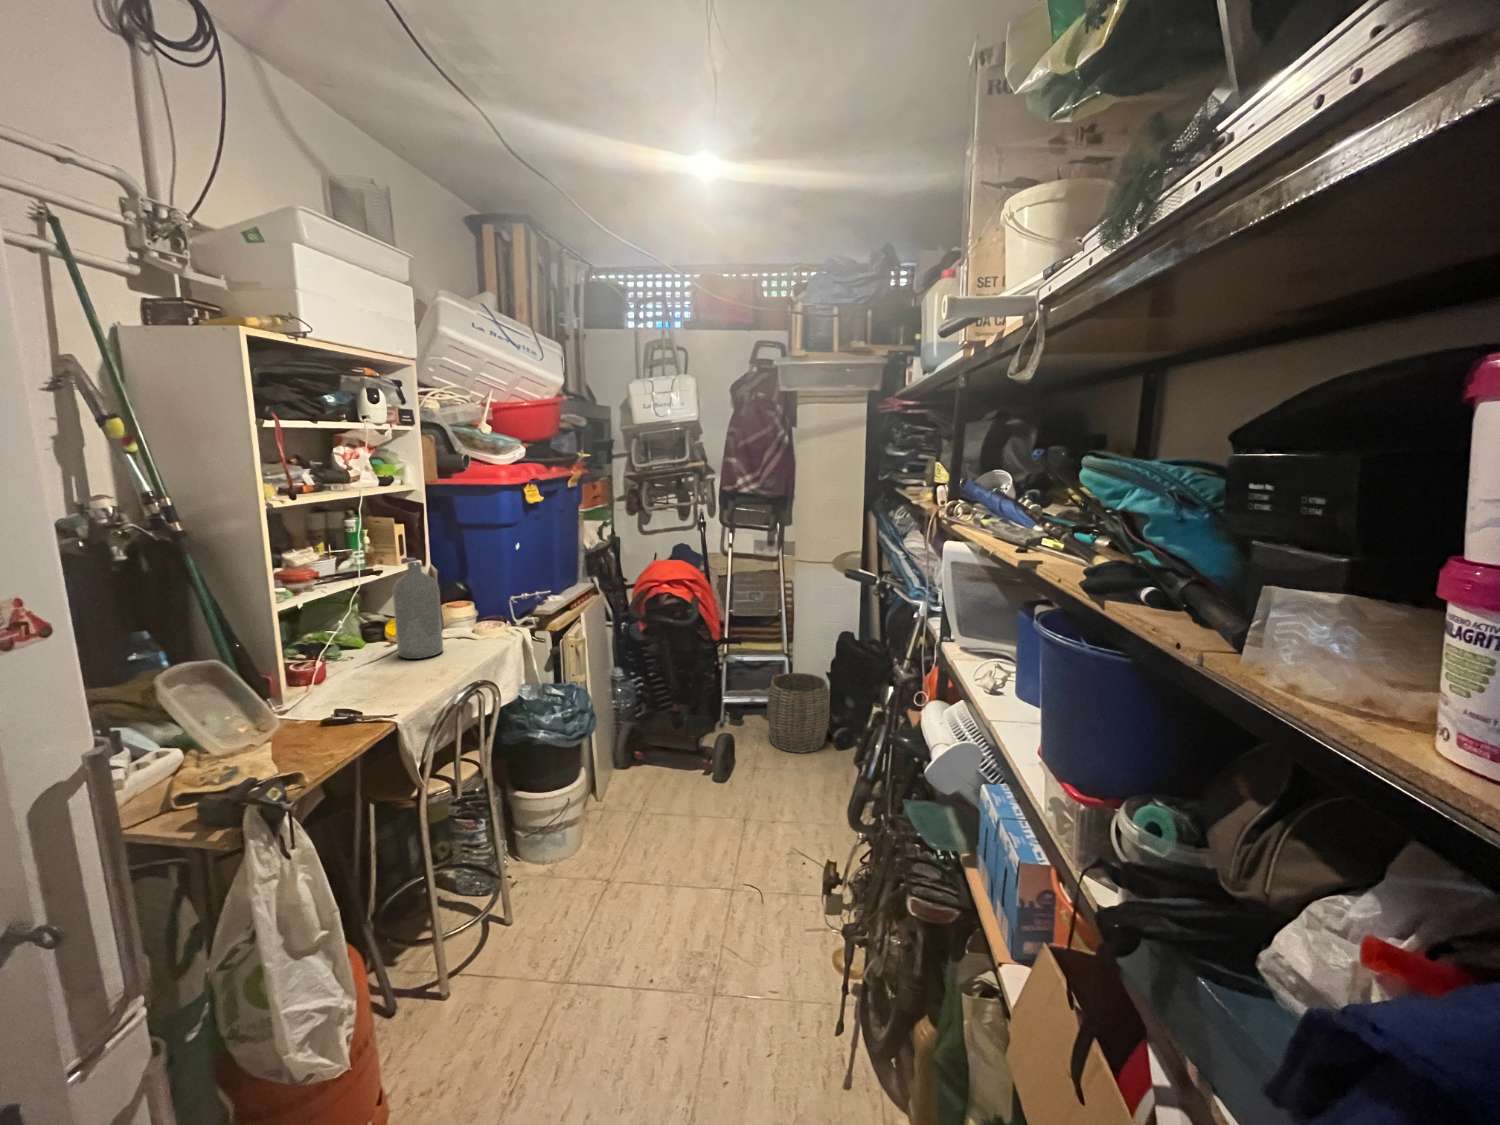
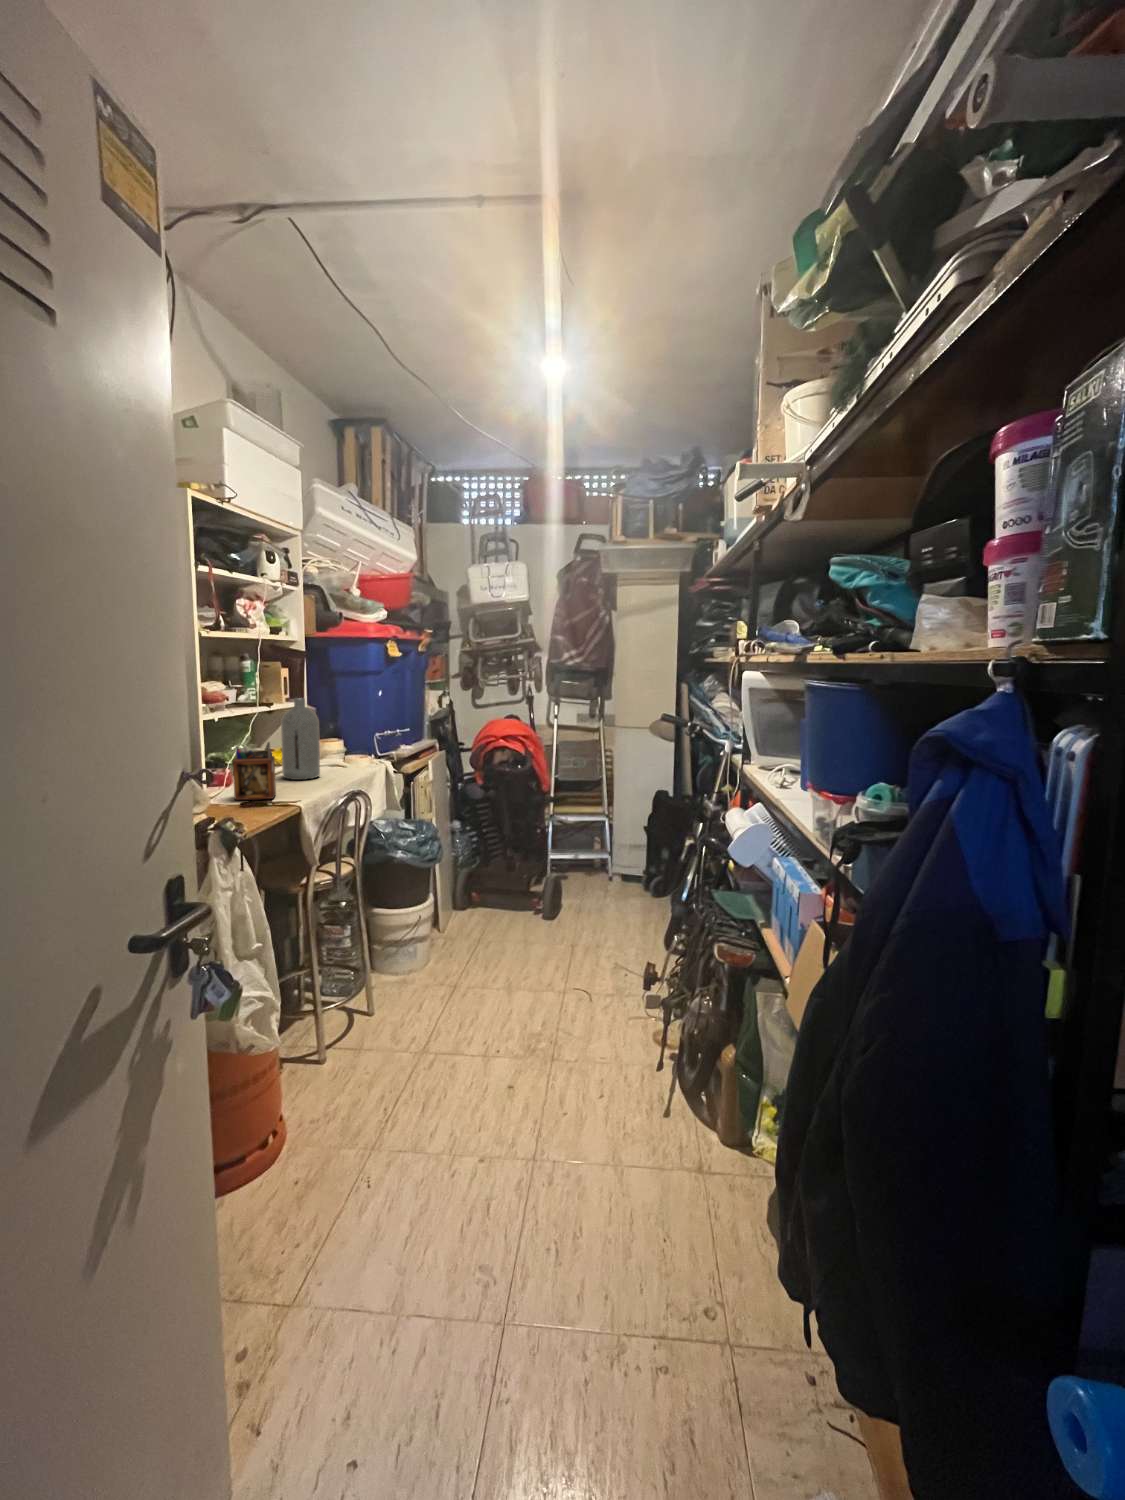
desk organizer: none [317,628,378,703] -> present [232,742,276,800]
woven basket: present [767,673,830,753] -> none [589,829,646,898]

